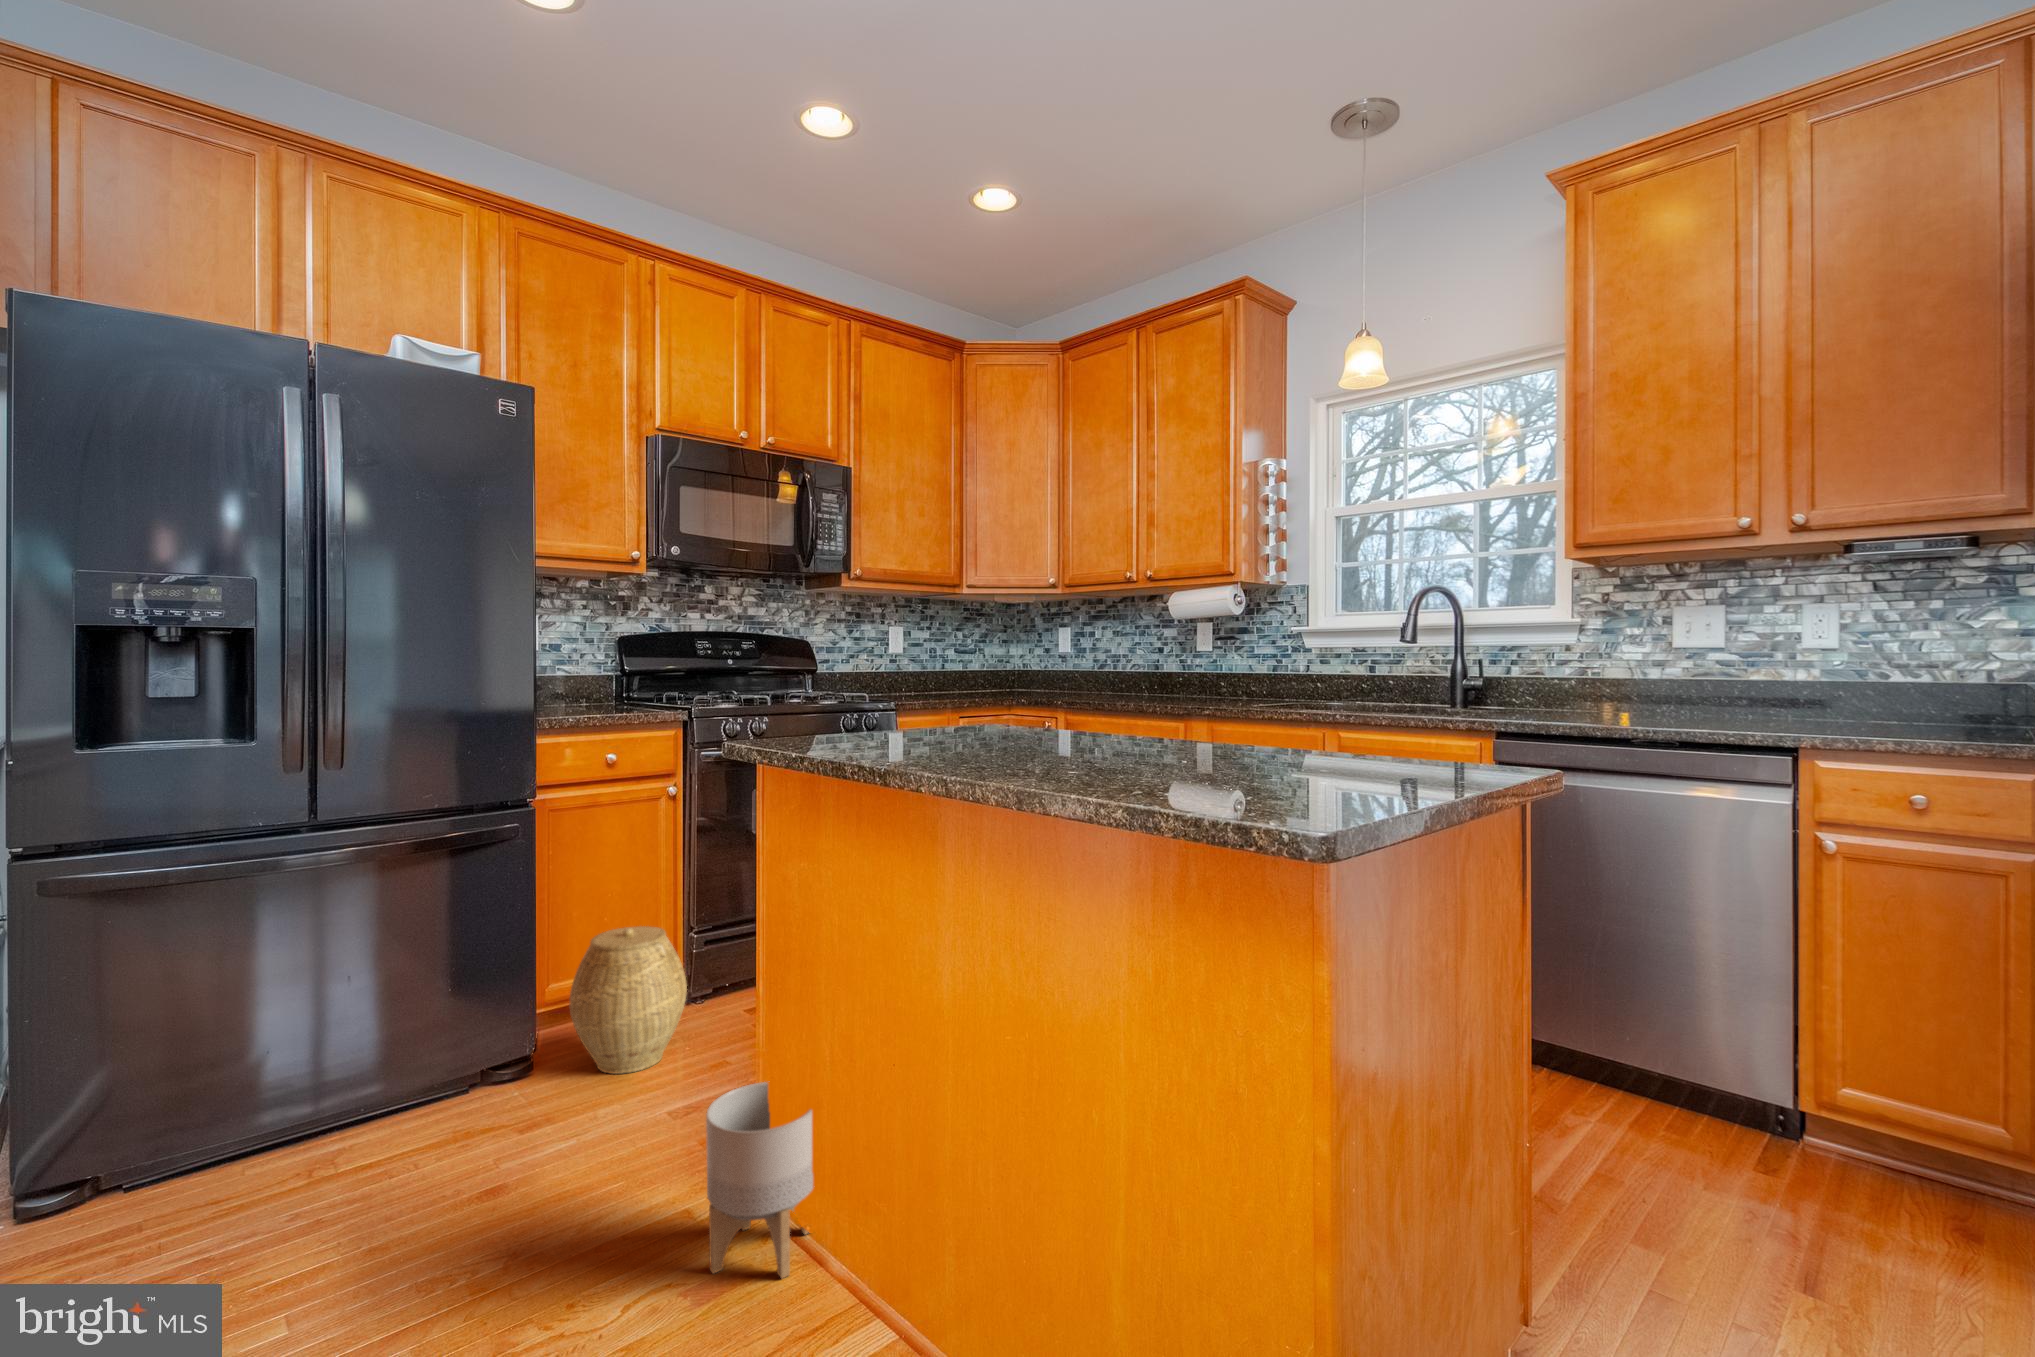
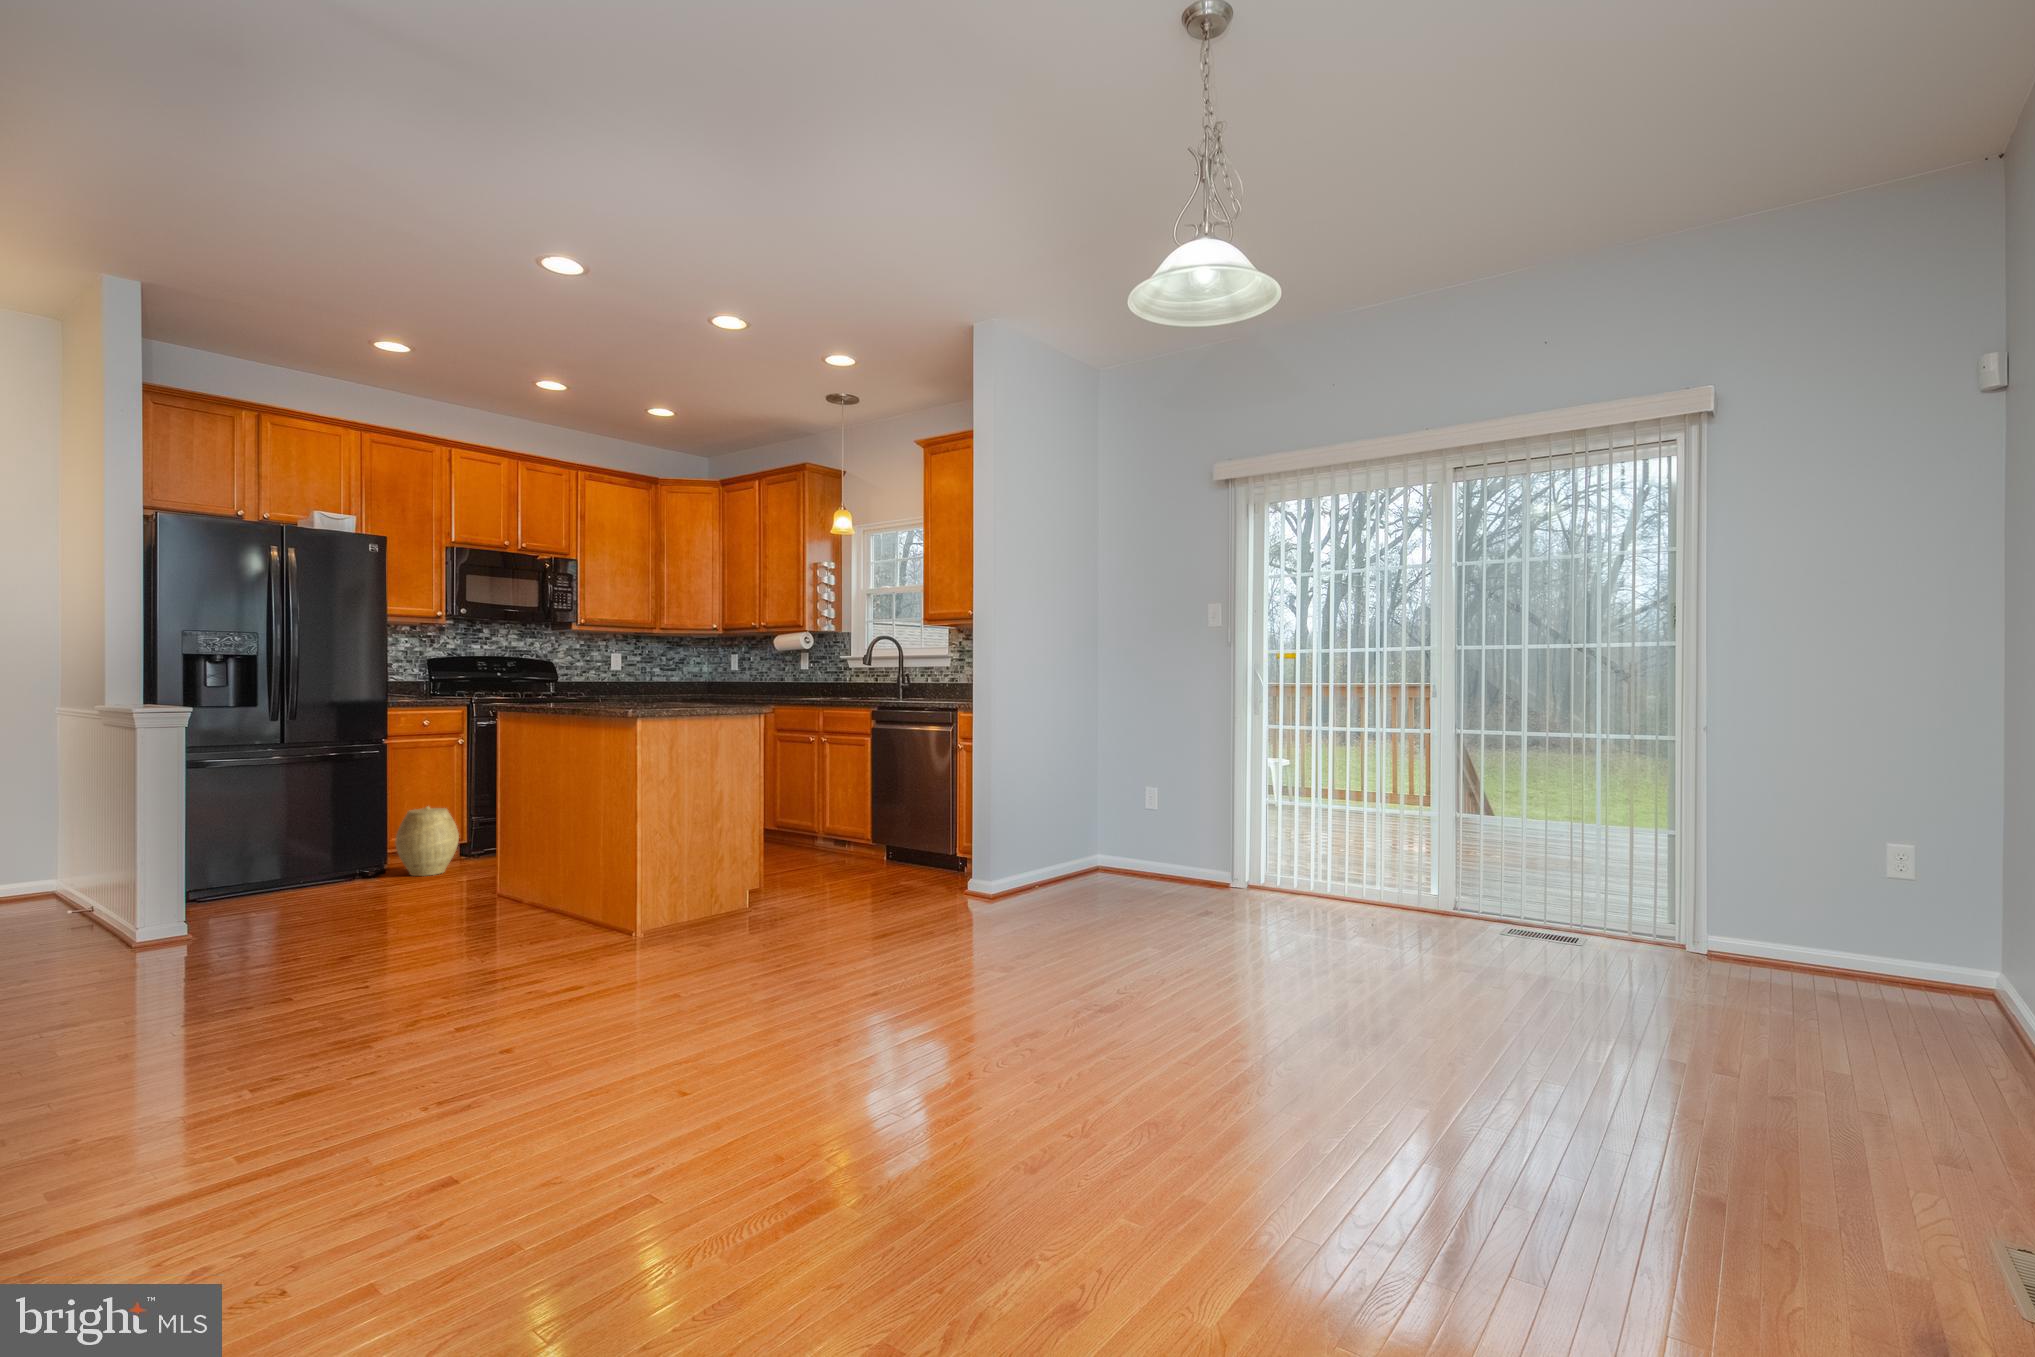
planter: present [706,1082,813,1278] -> none [454,843,502,908]

